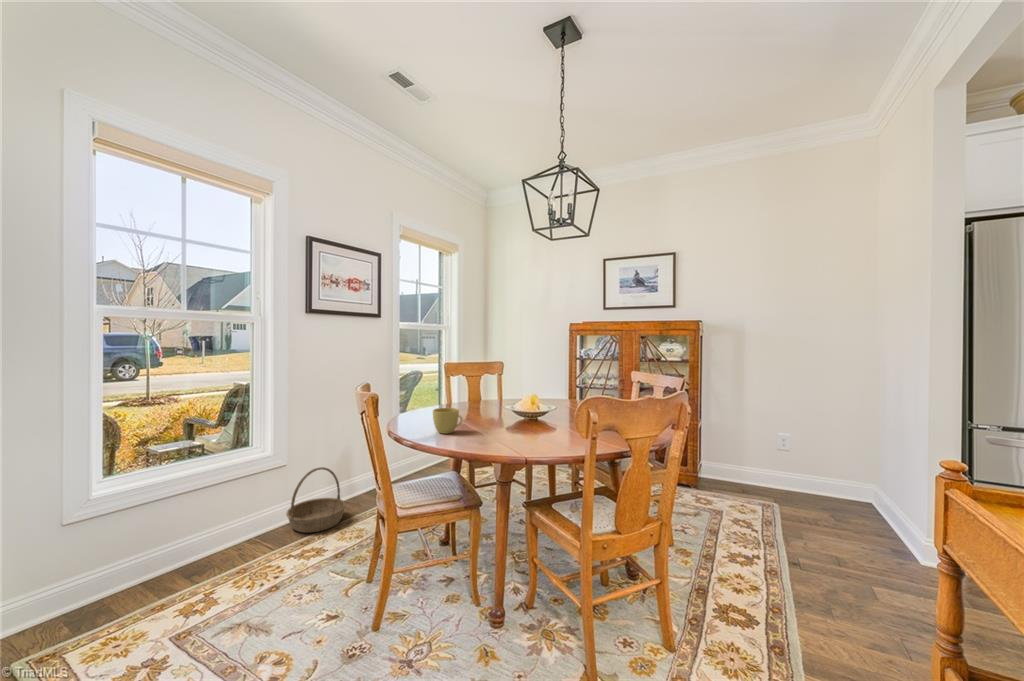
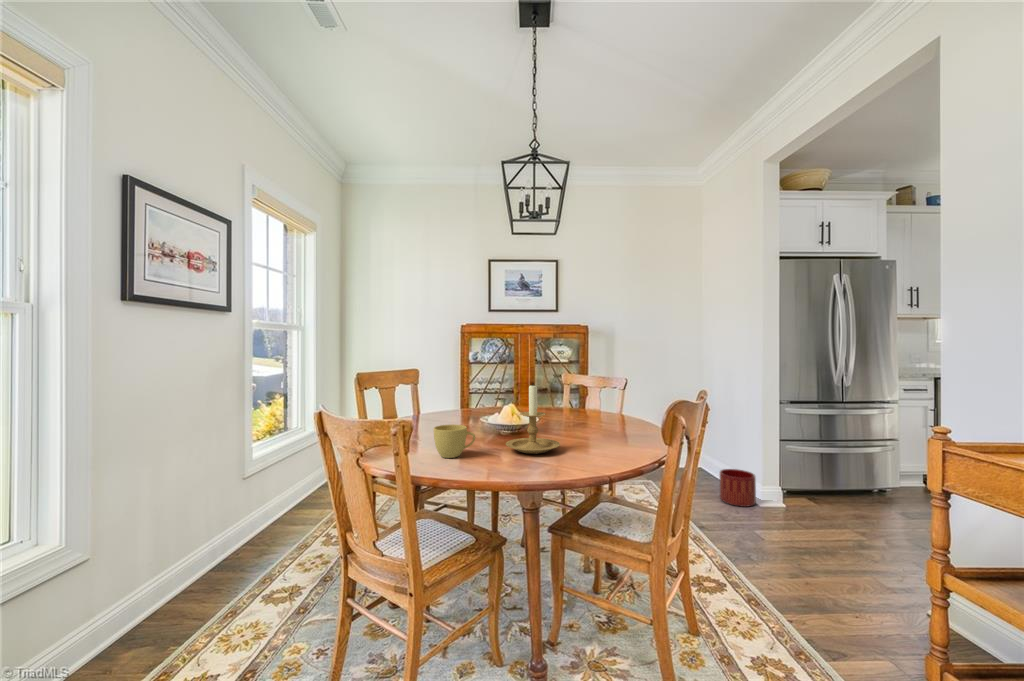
candle holder: none [487,379,533,439] -> present [506,383,560,454]
basket: present [286,467,346,533] -> none [105,541,215,655]
planter: none [850,501,904,553] -> present [720,469,756,507]

